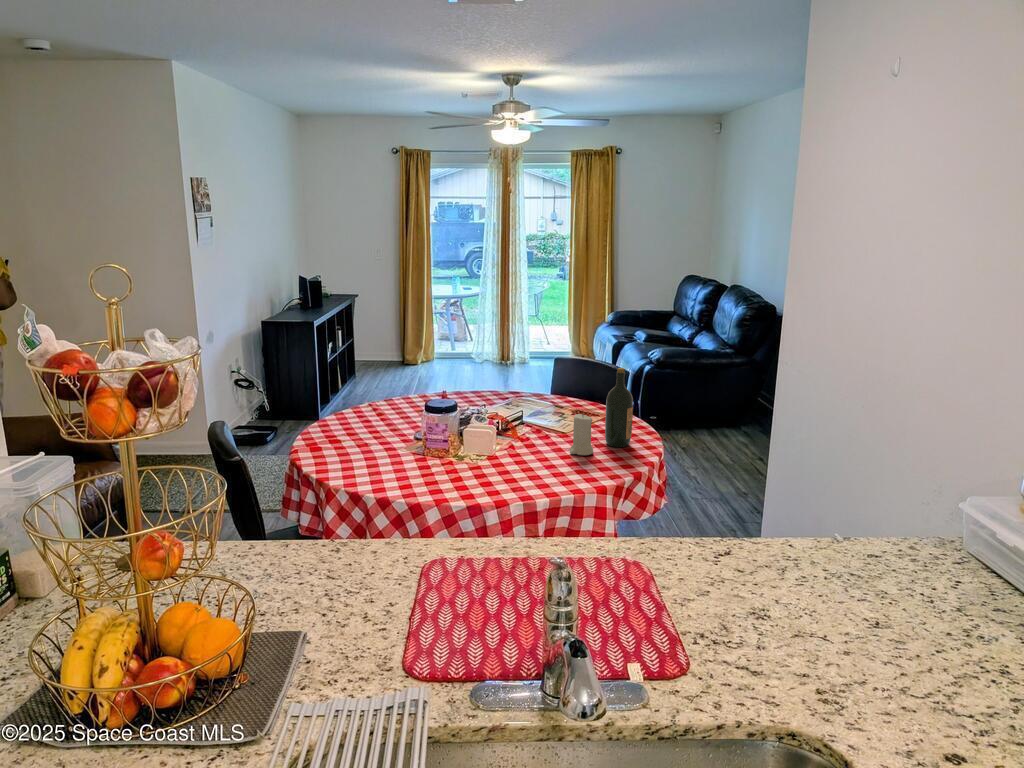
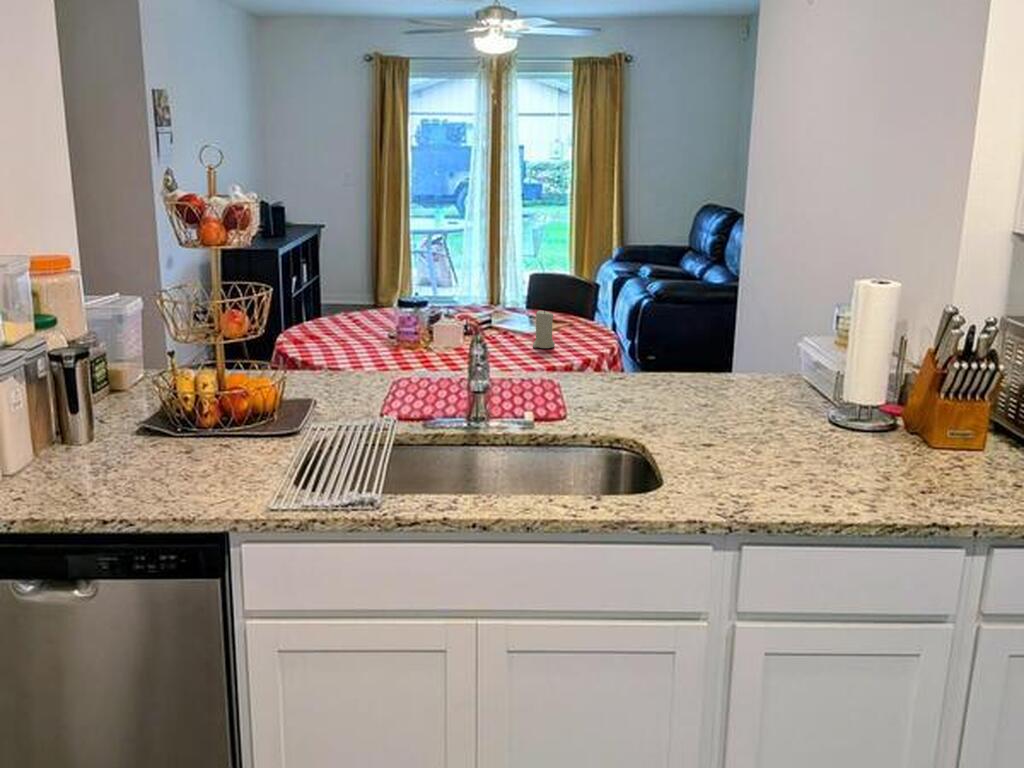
wine bottle: present [605,368,633,447] -> none [568,268,593,343]

